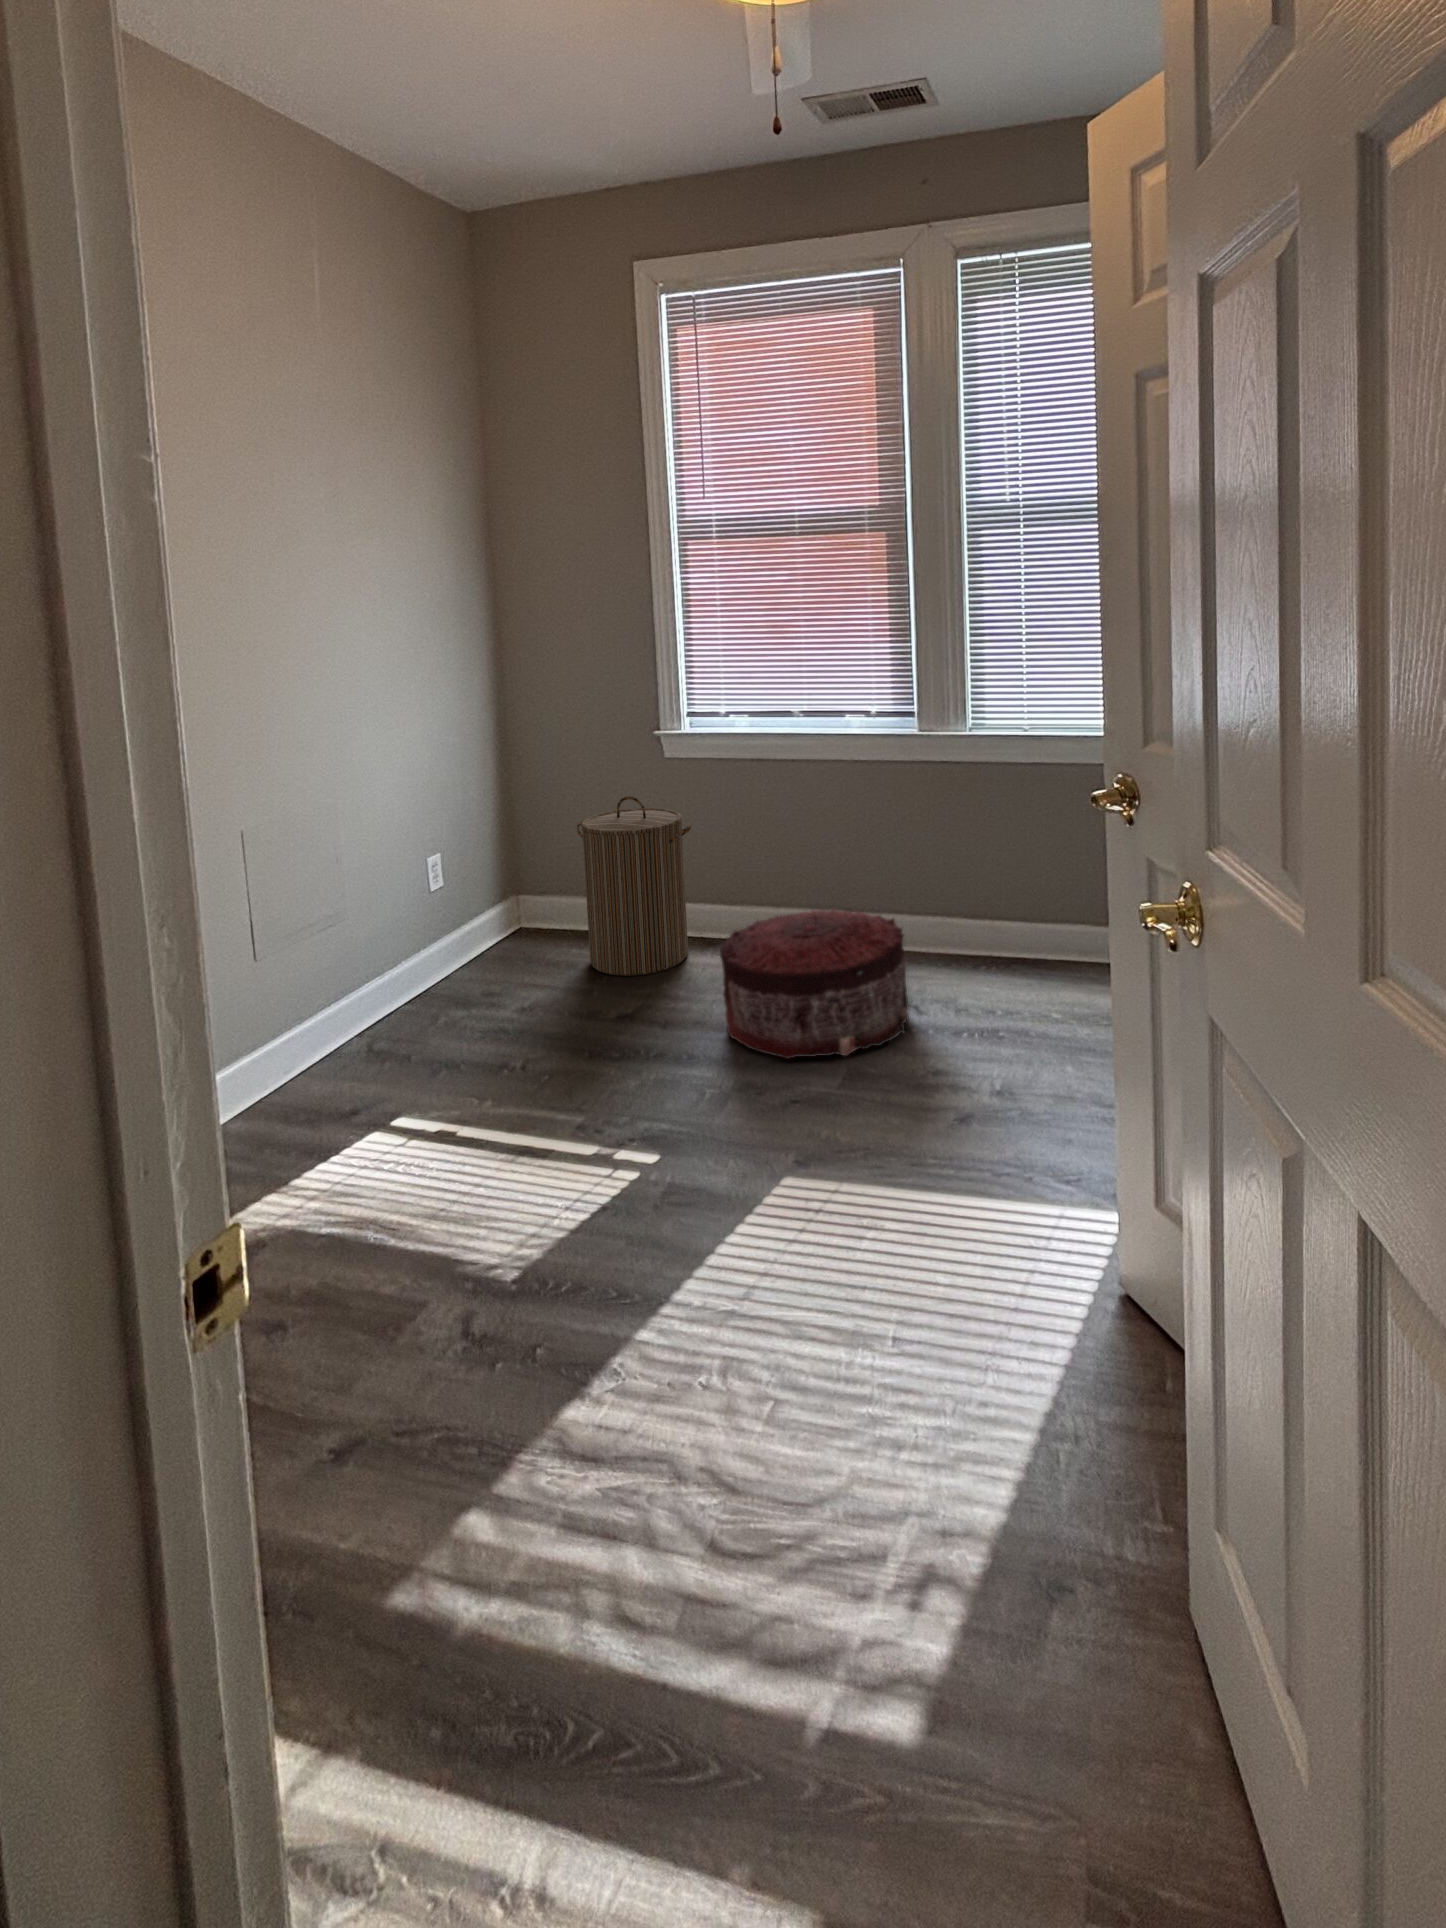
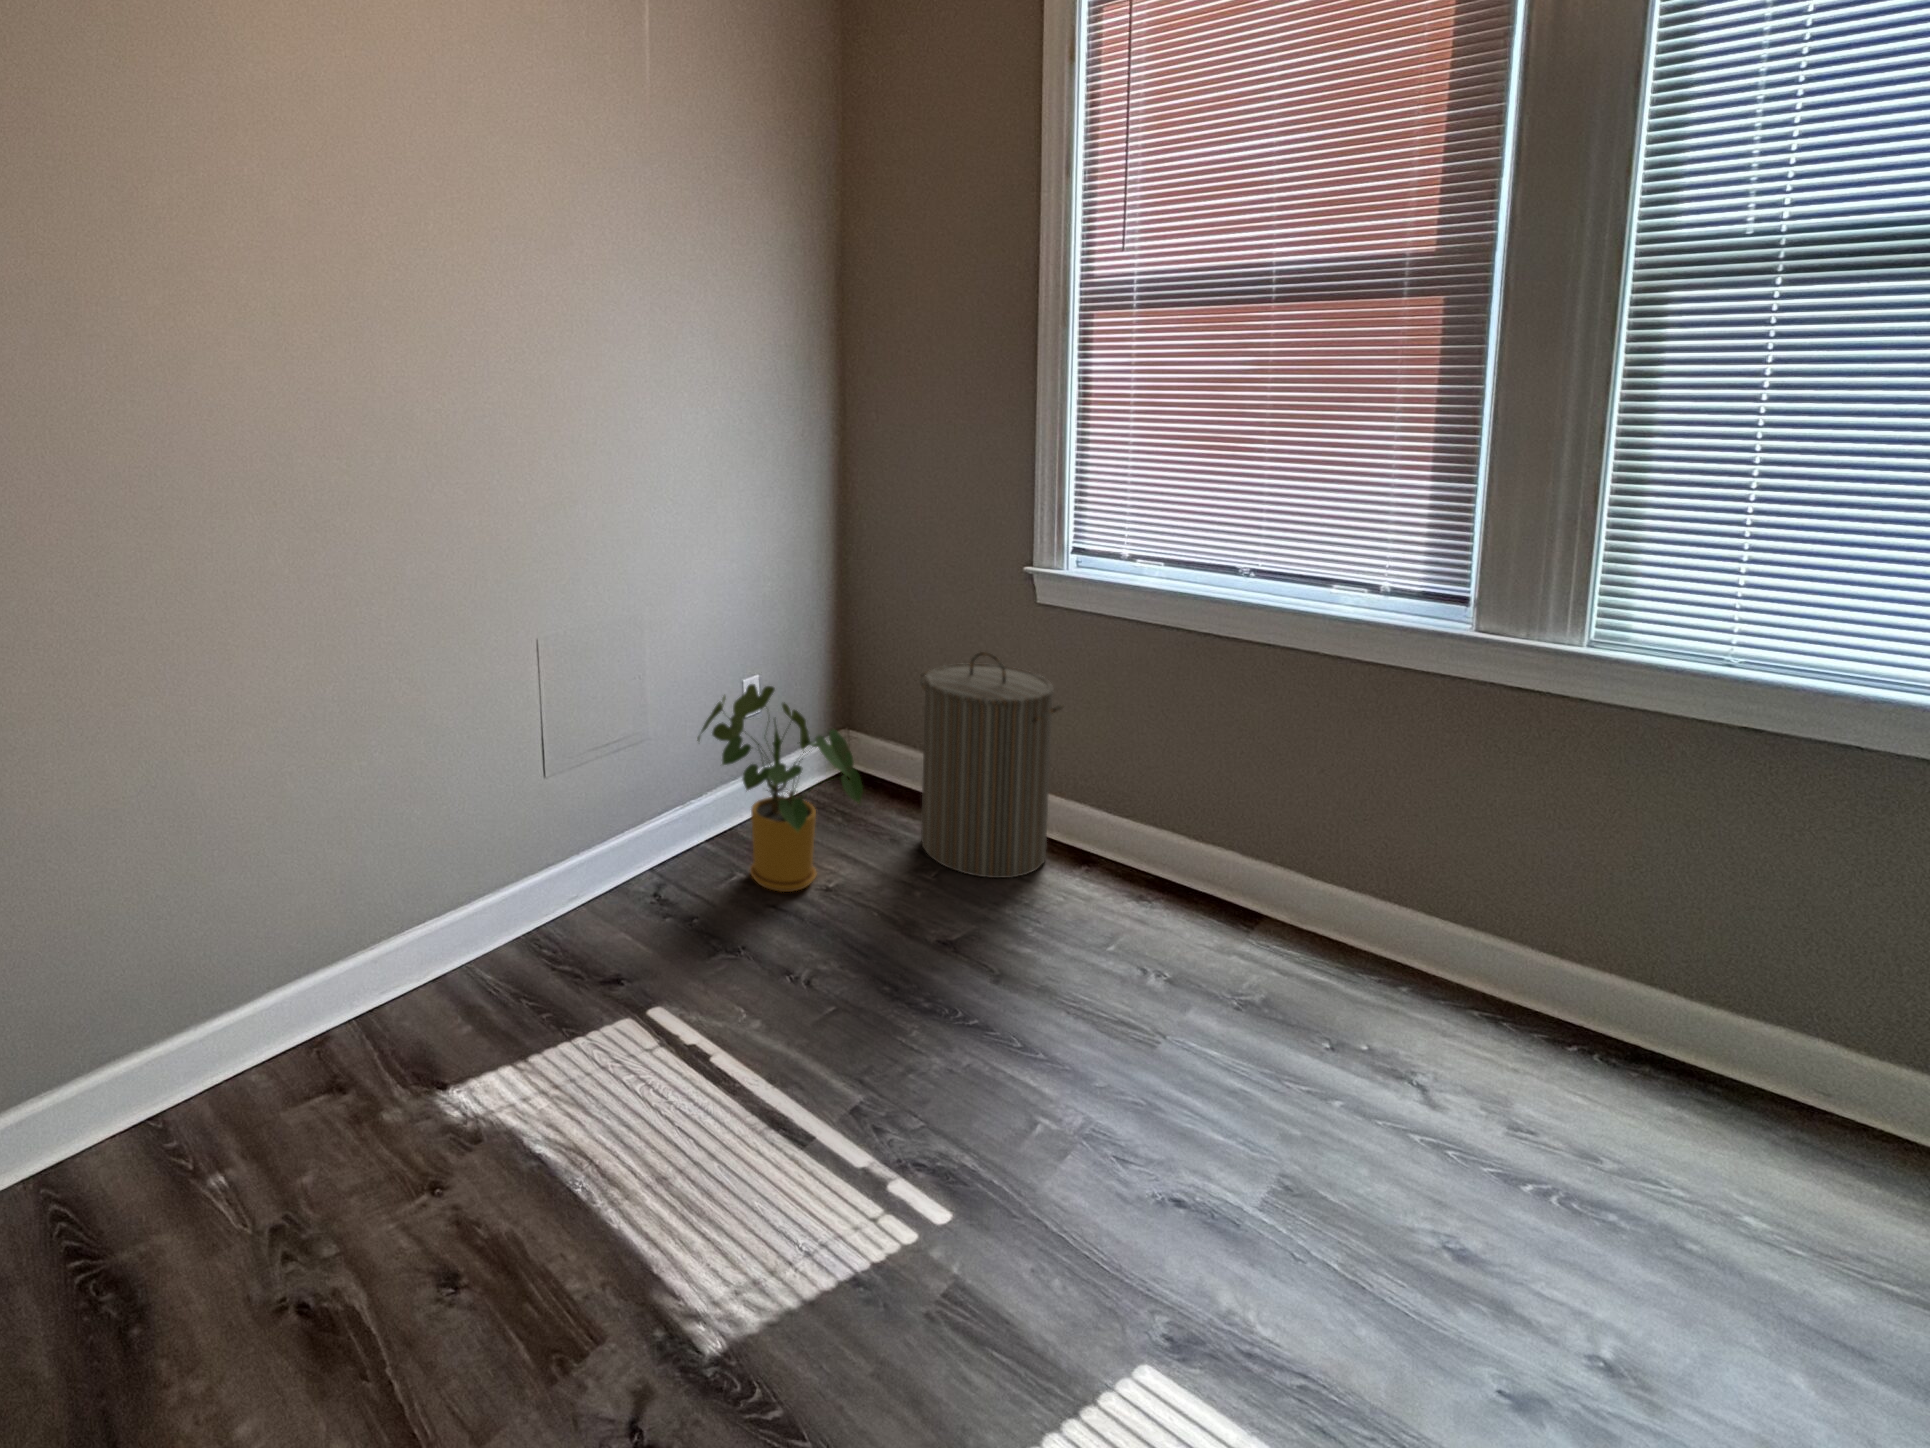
house plant: none [391,853,546,1023] -> present [697,684,863,892]
pouf: present [720,909,909,1059] -> none [1080,861,1392,1131]

